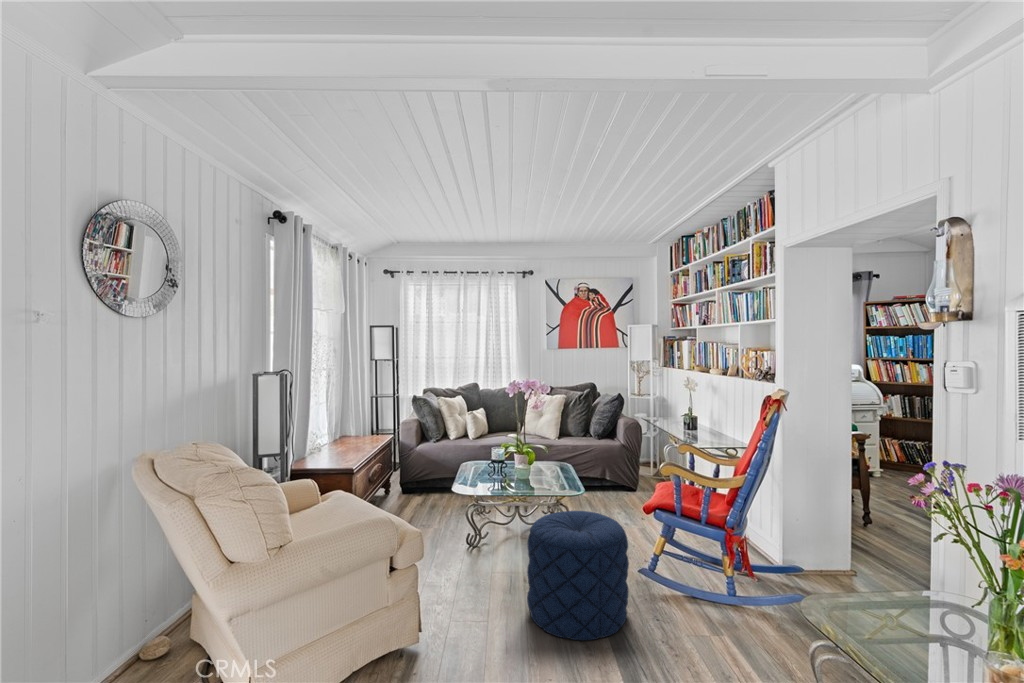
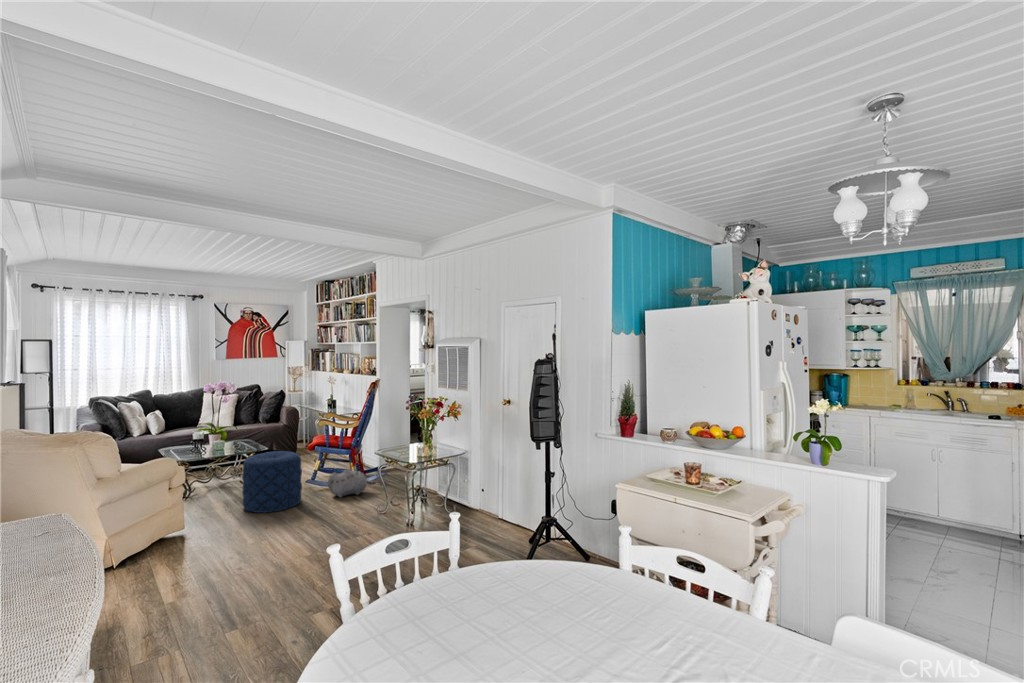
plush toy: none [678,577,783,639] -> present [328,470,376,497]

